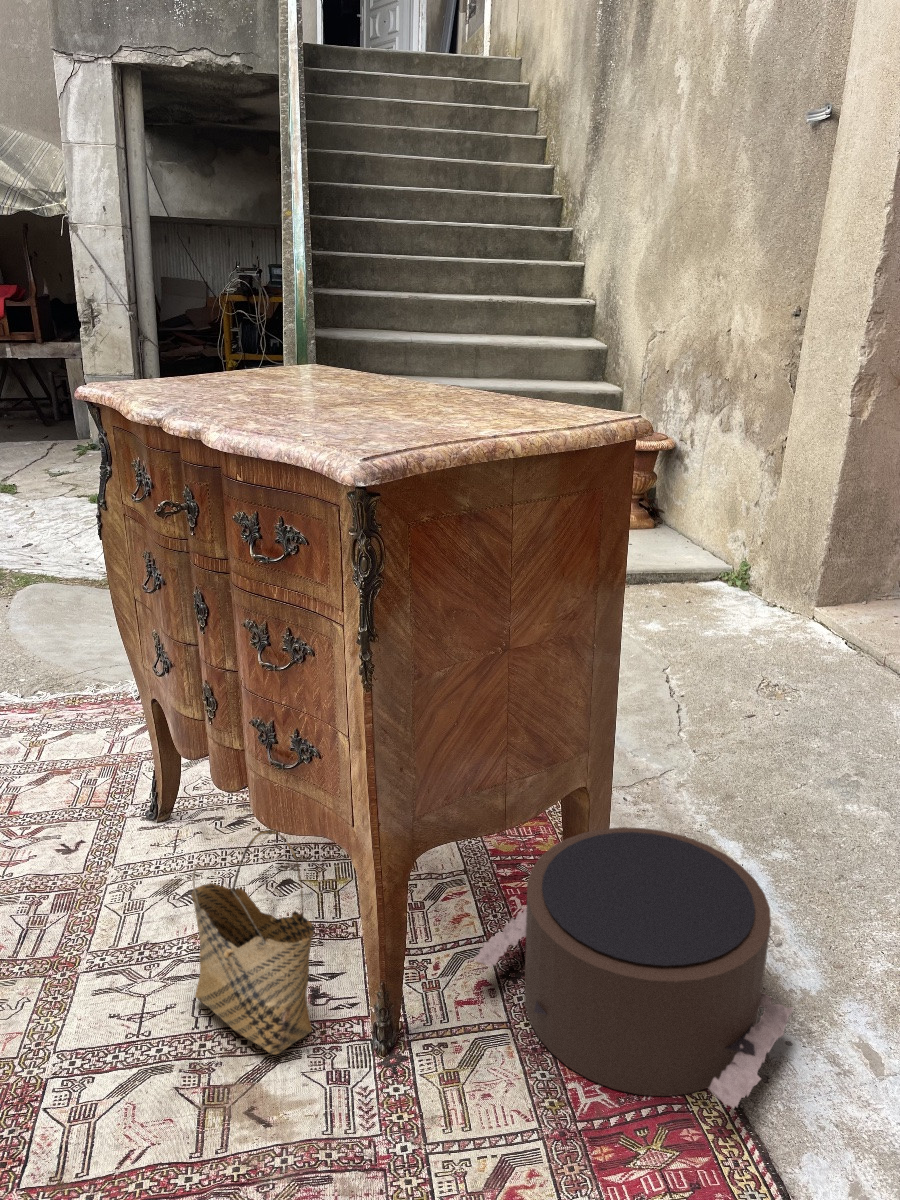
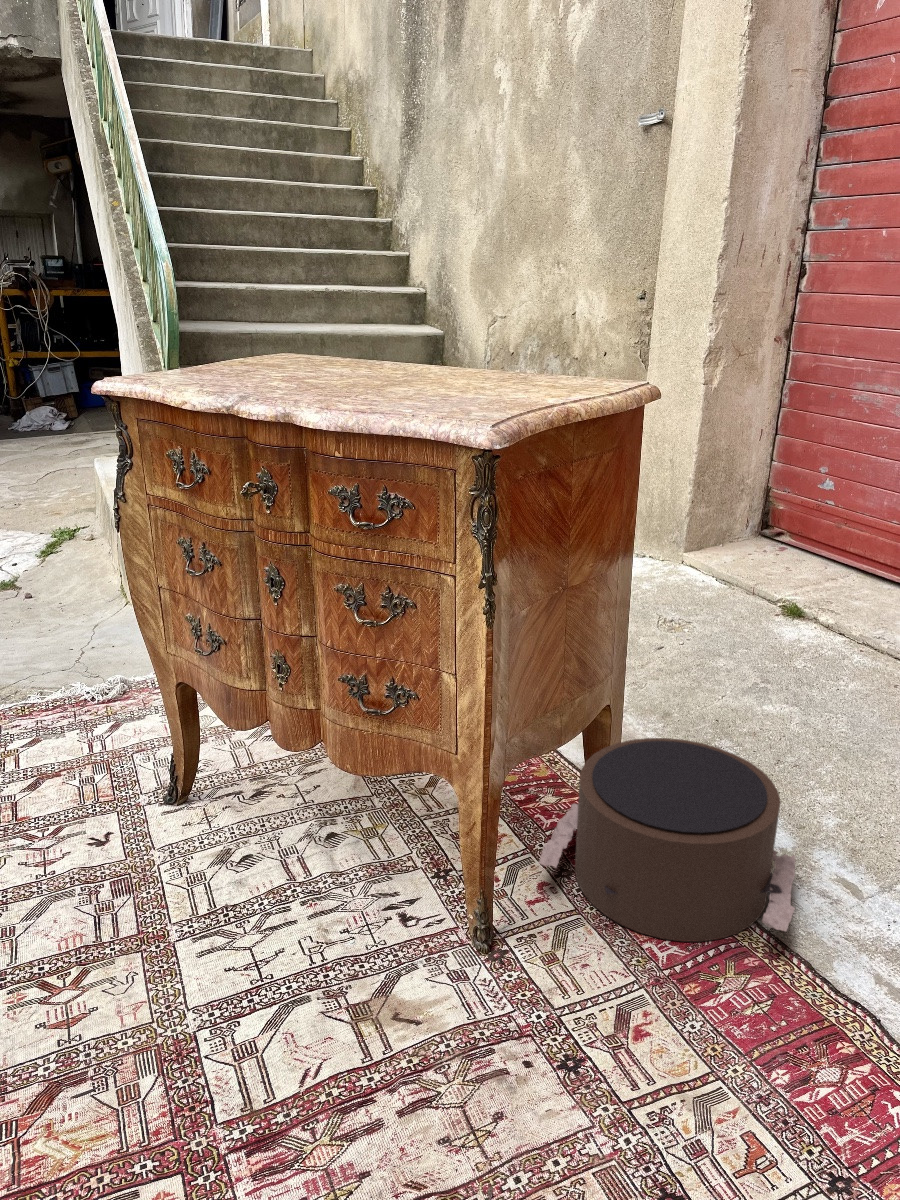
woven basket: present [191,830,314,1054] -> none [296,774,424,970]

